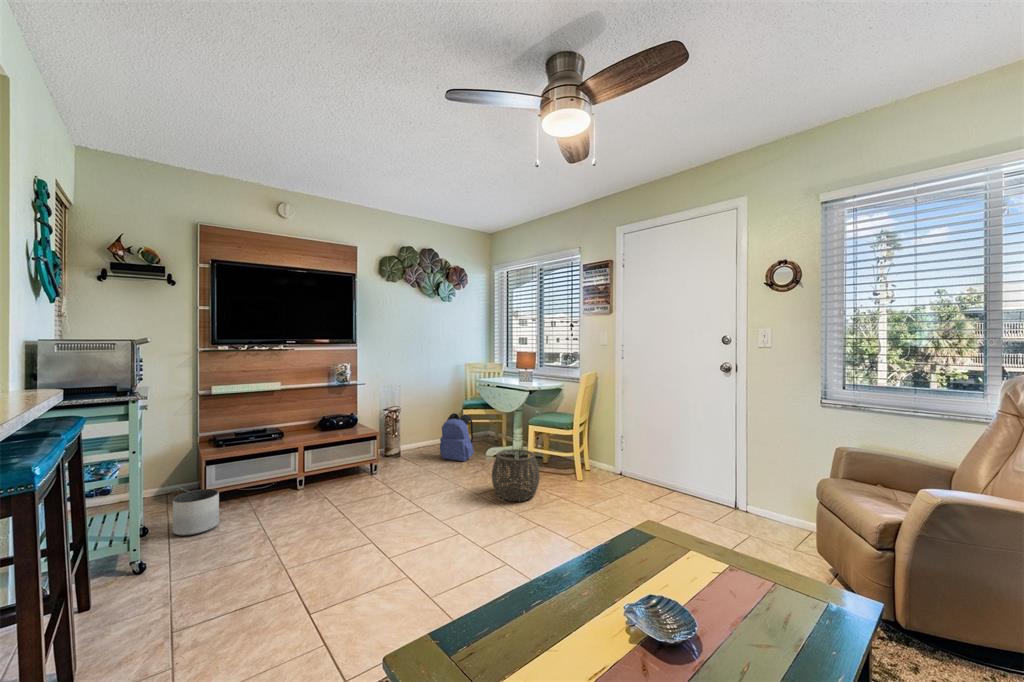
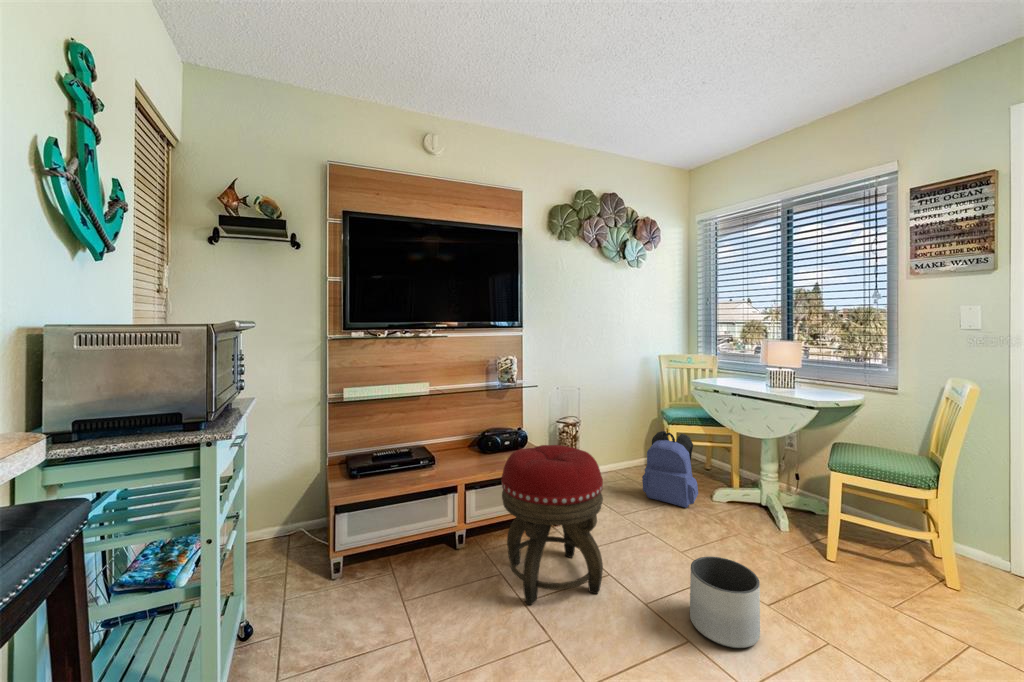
footstool: none [324,418,389,507] -> present [501,445,603,605]
woven basket: present [492,449,540,501] -> none [798,521,923,644]
planter: present [172,489,219,536] -> present [690,557,760,648]

